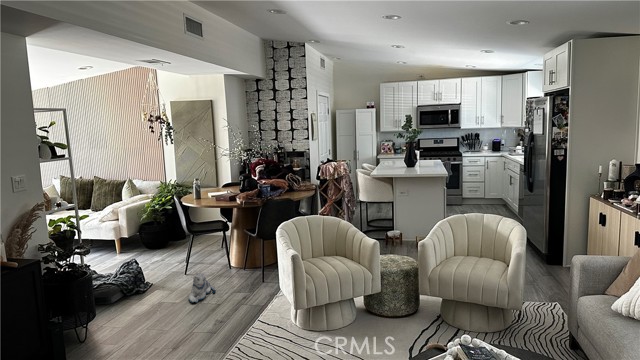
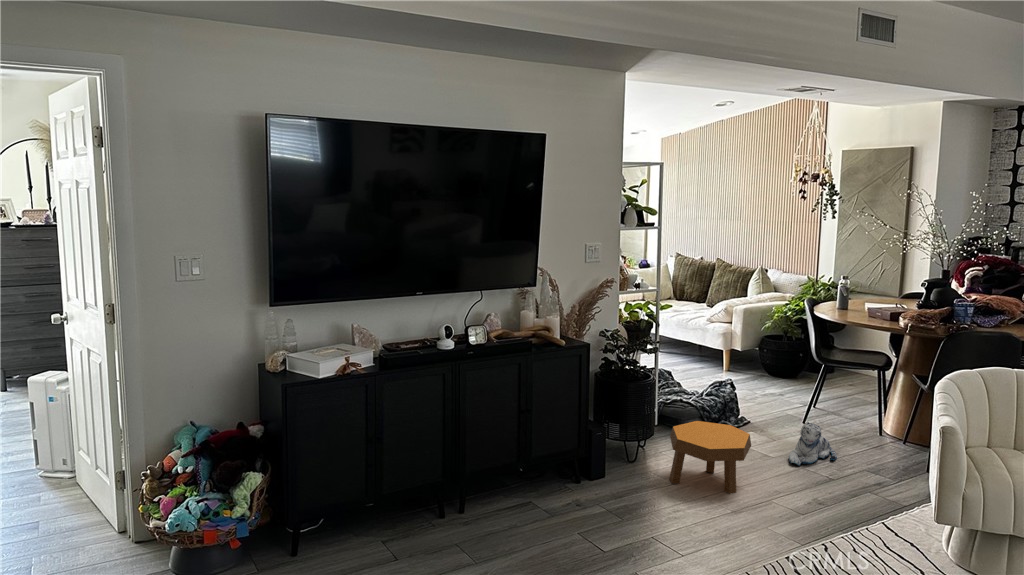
footstool: none [111,290,170,345] -> present [669,421,751,494]

